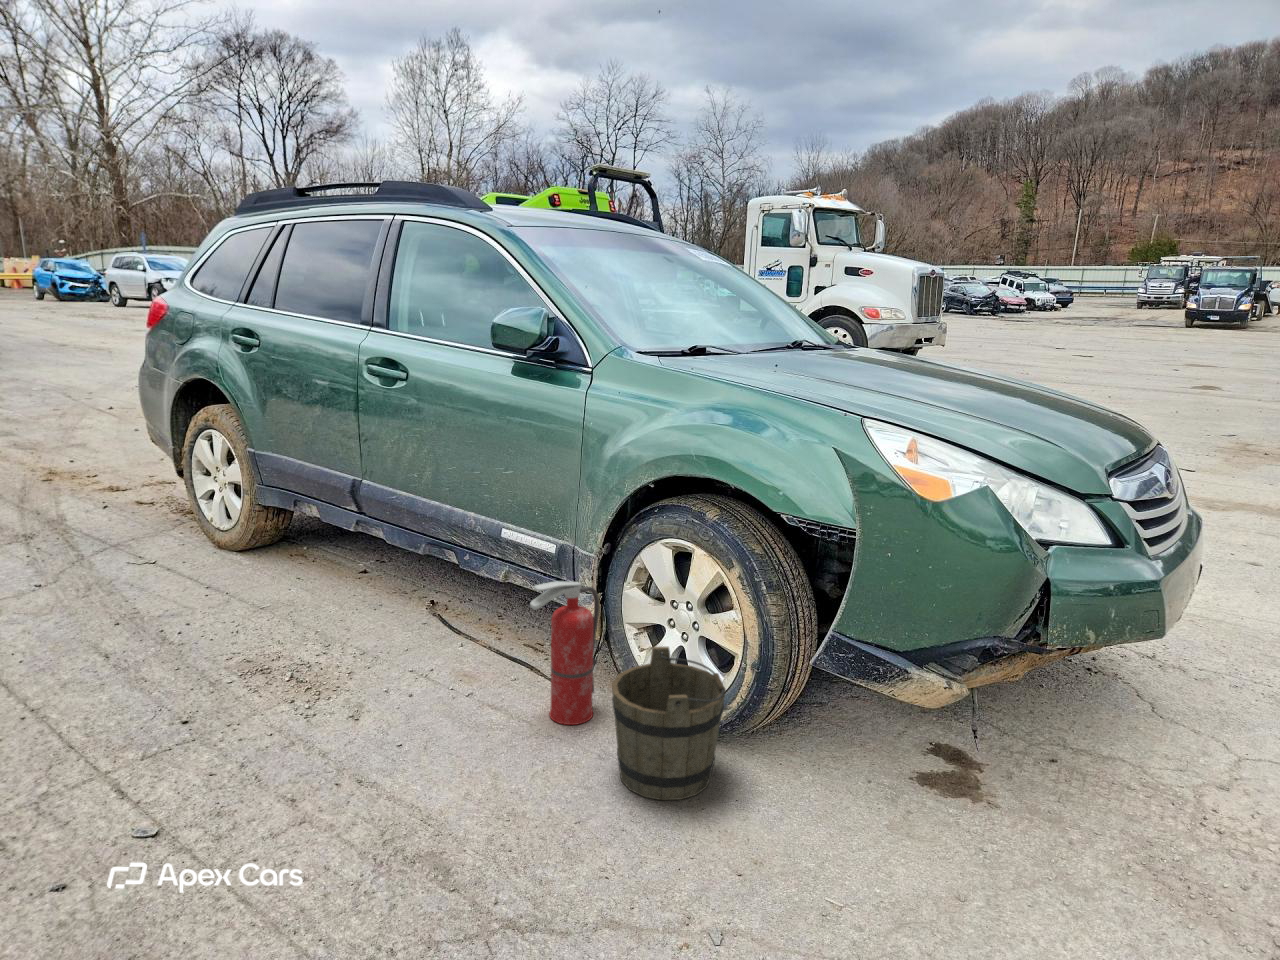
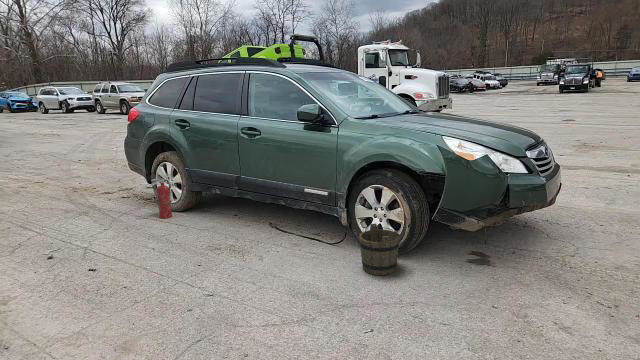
fire extinguisher: present [530,581,599,725] -> present [151,179,172,219]

